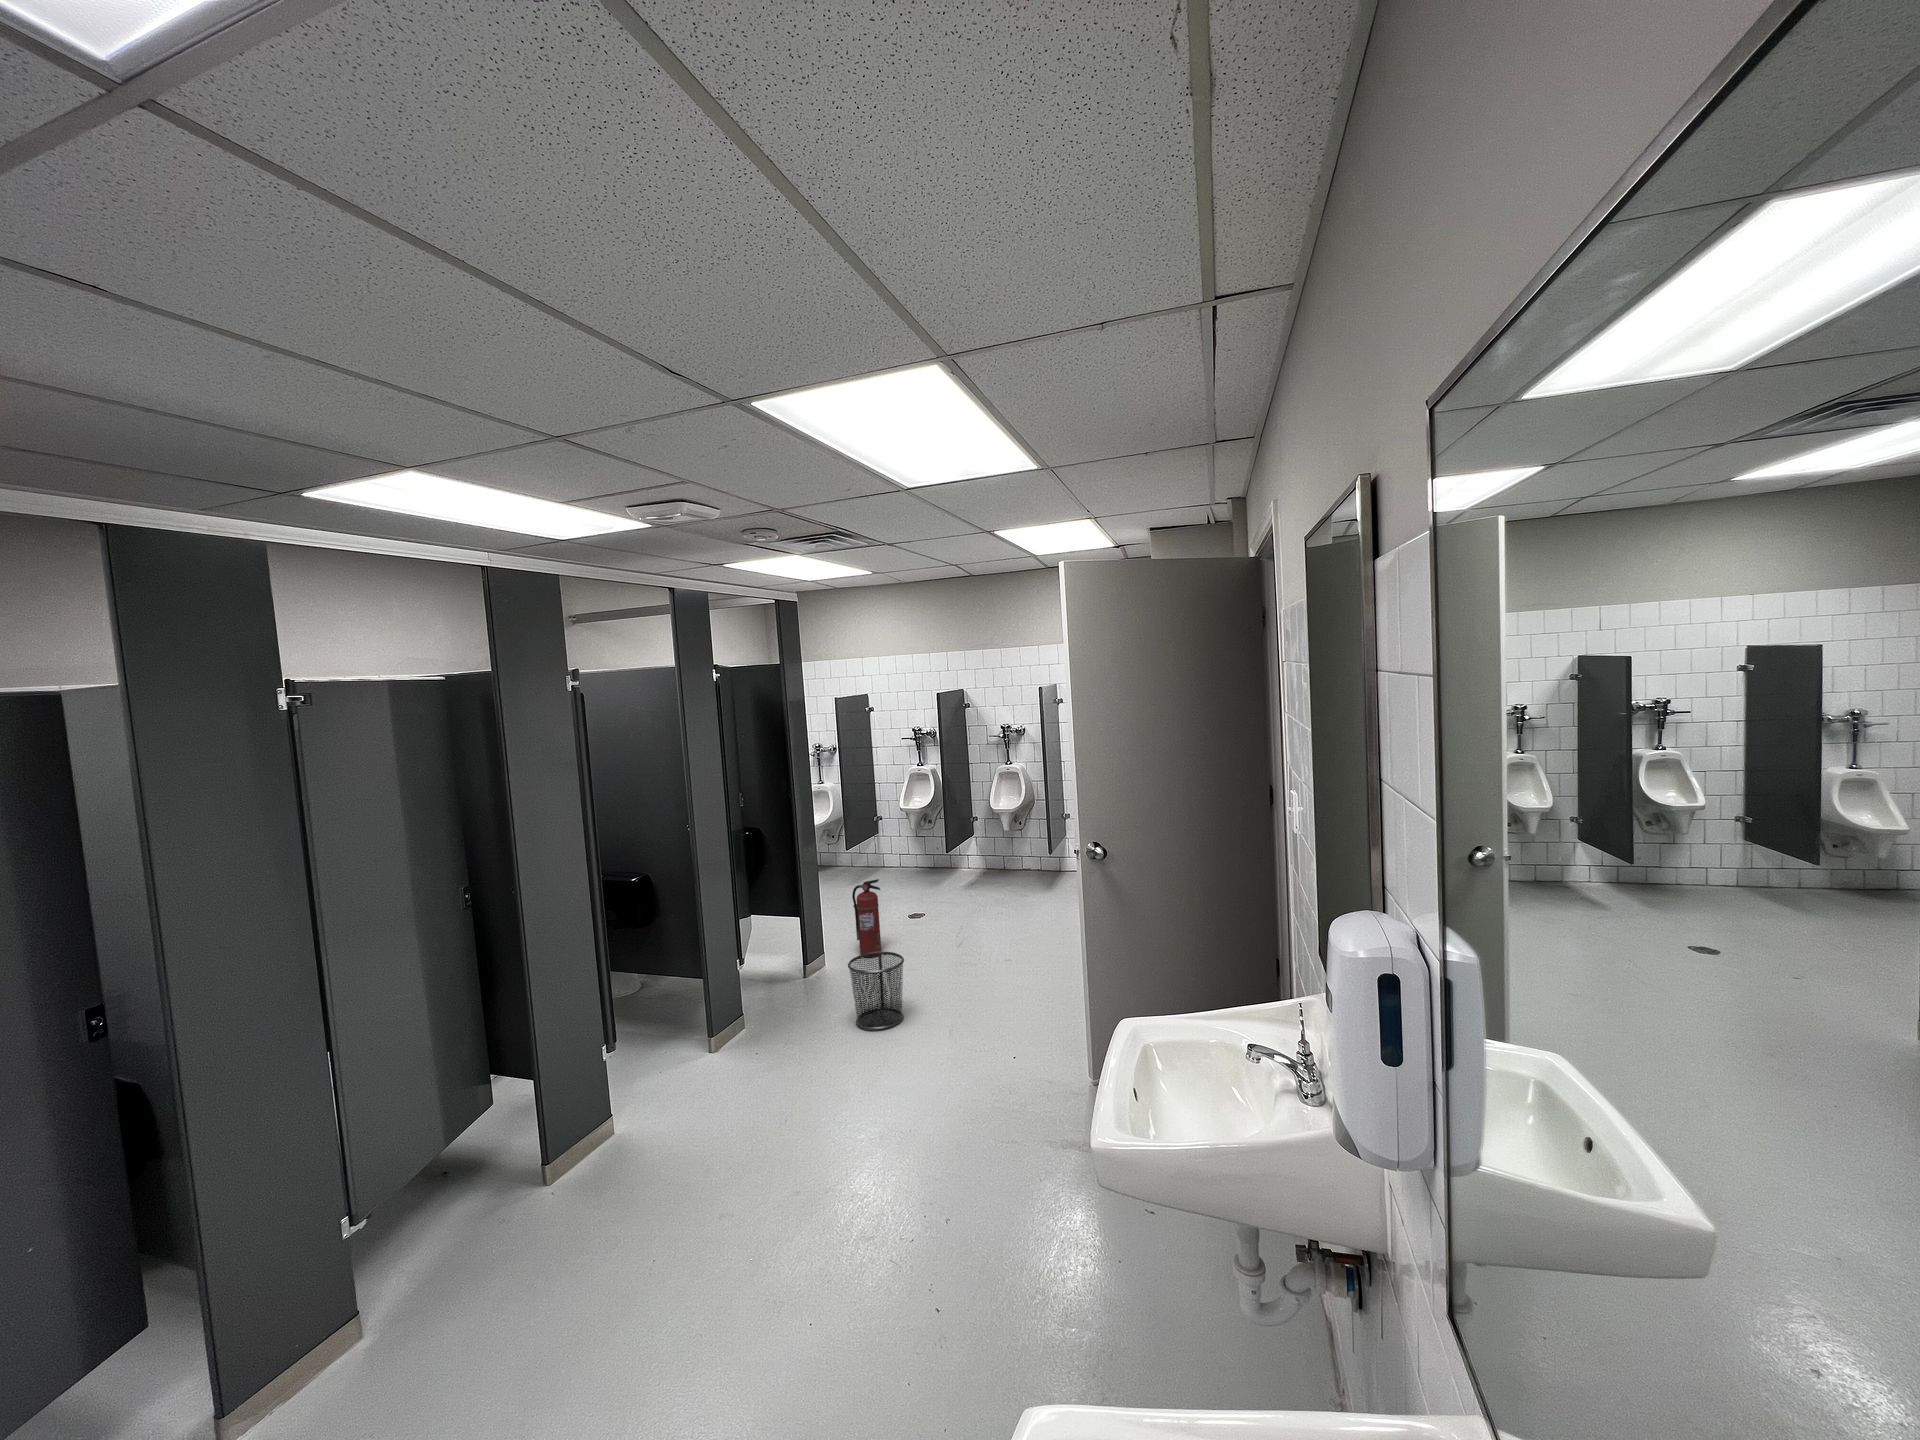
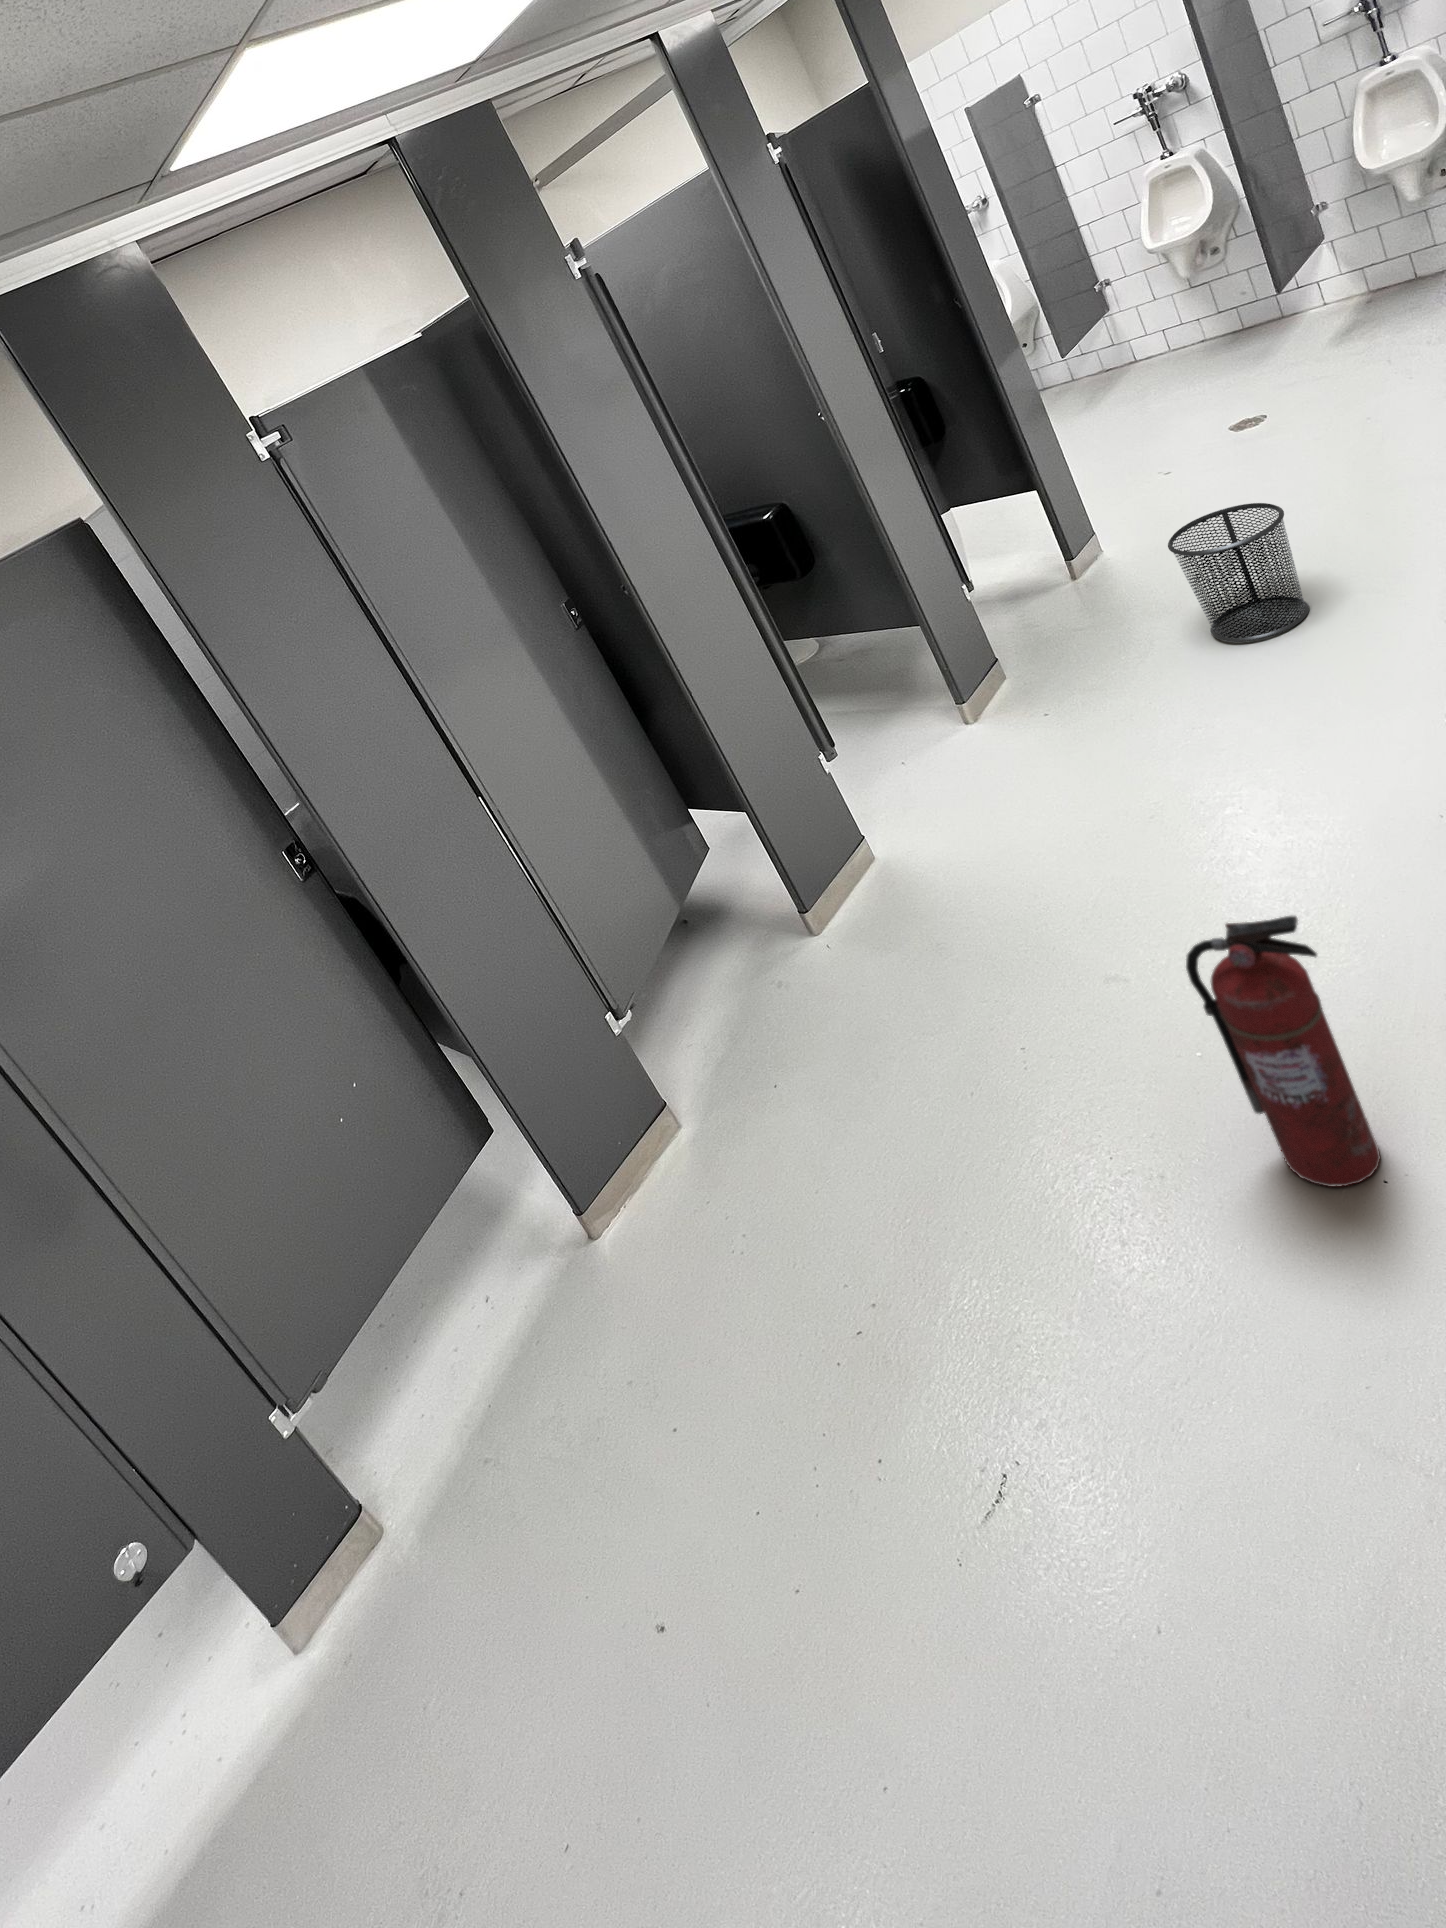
fire extinguisher: present [852,879,881,957] -> present [1186,916,1380,1187]

